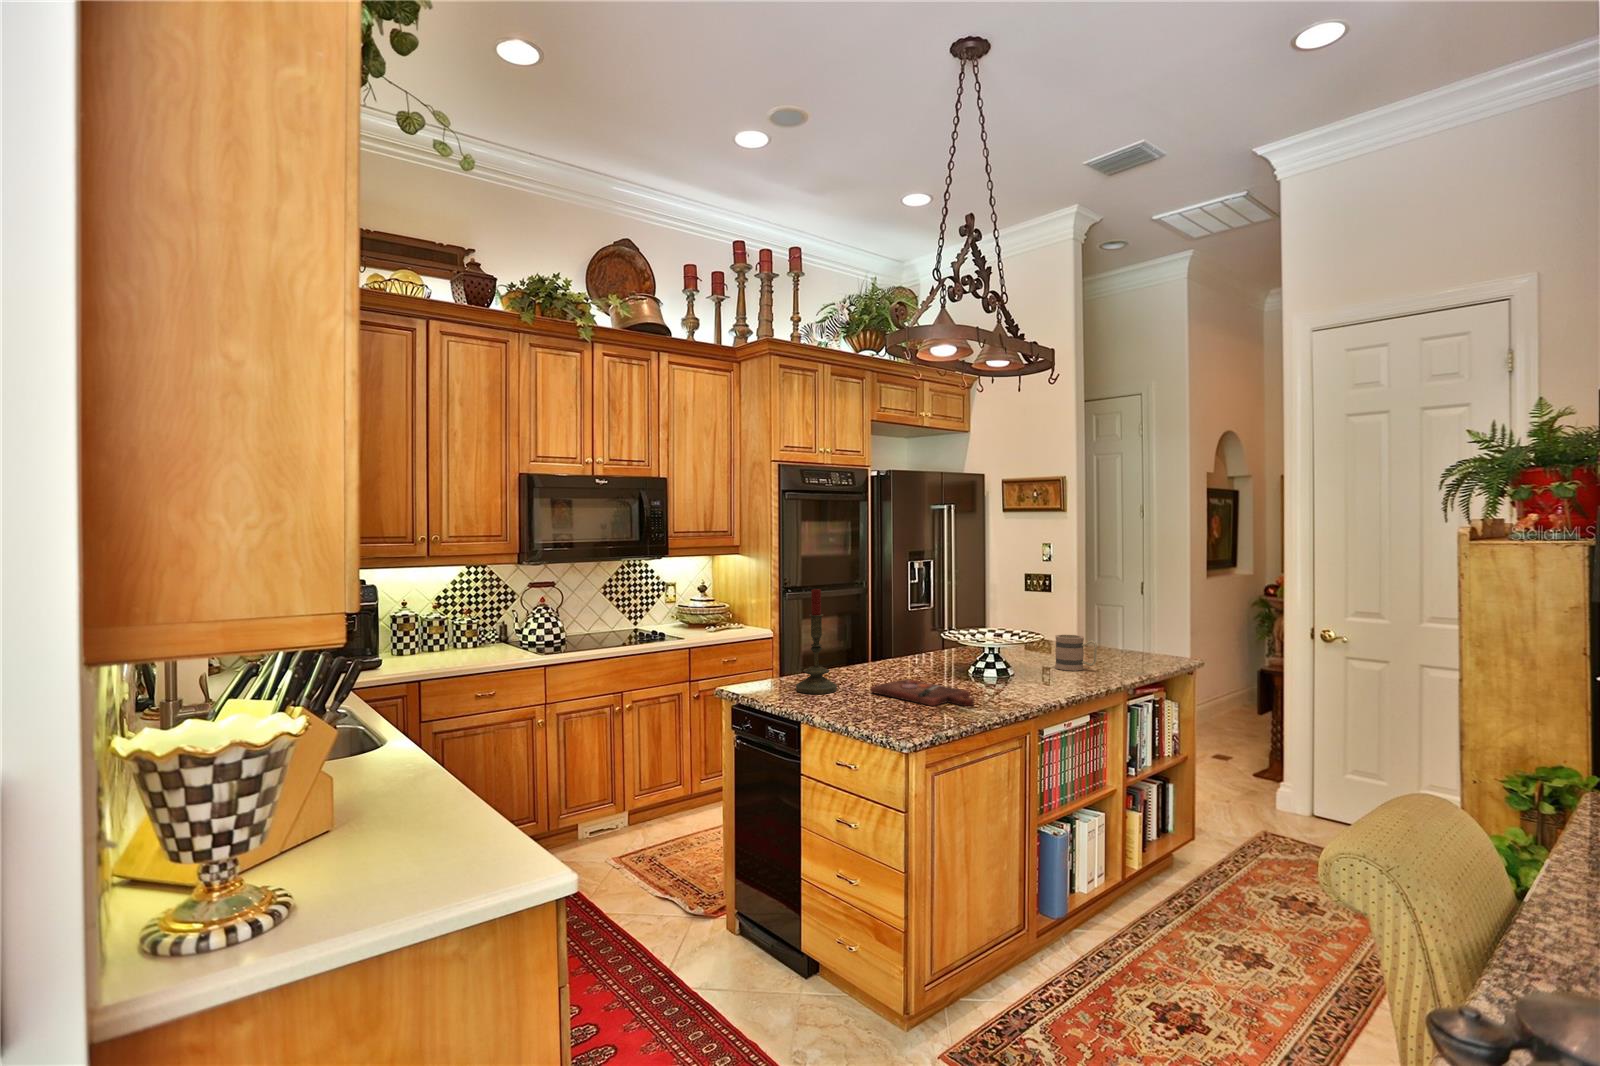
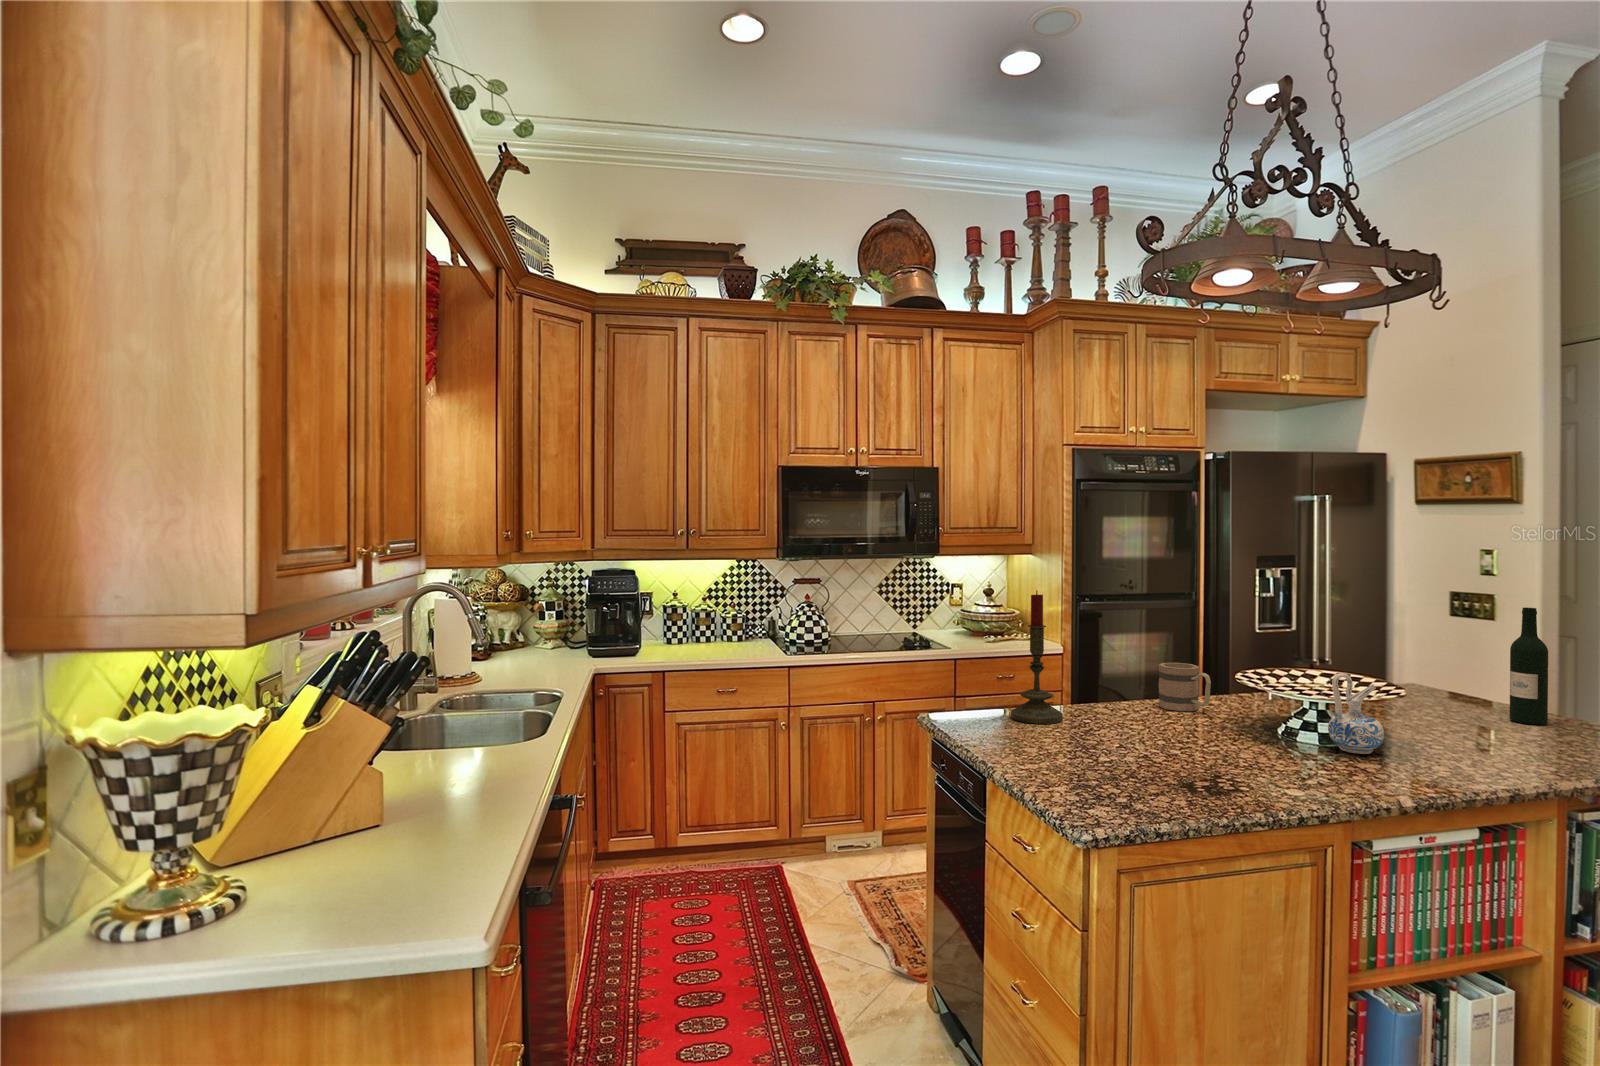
wine bottle: none [1095,585,1116,661] -> present [1510,607,1548,725]
mug: present [1055,635,1097,671] -> present [1158,663,1211,711]
ceramic pitcher: none [1018,636,1052,690] -> present [1328,673,1384,754]
cutting board: present [870,679,974,706] -> none [1102,717,1237,763]

